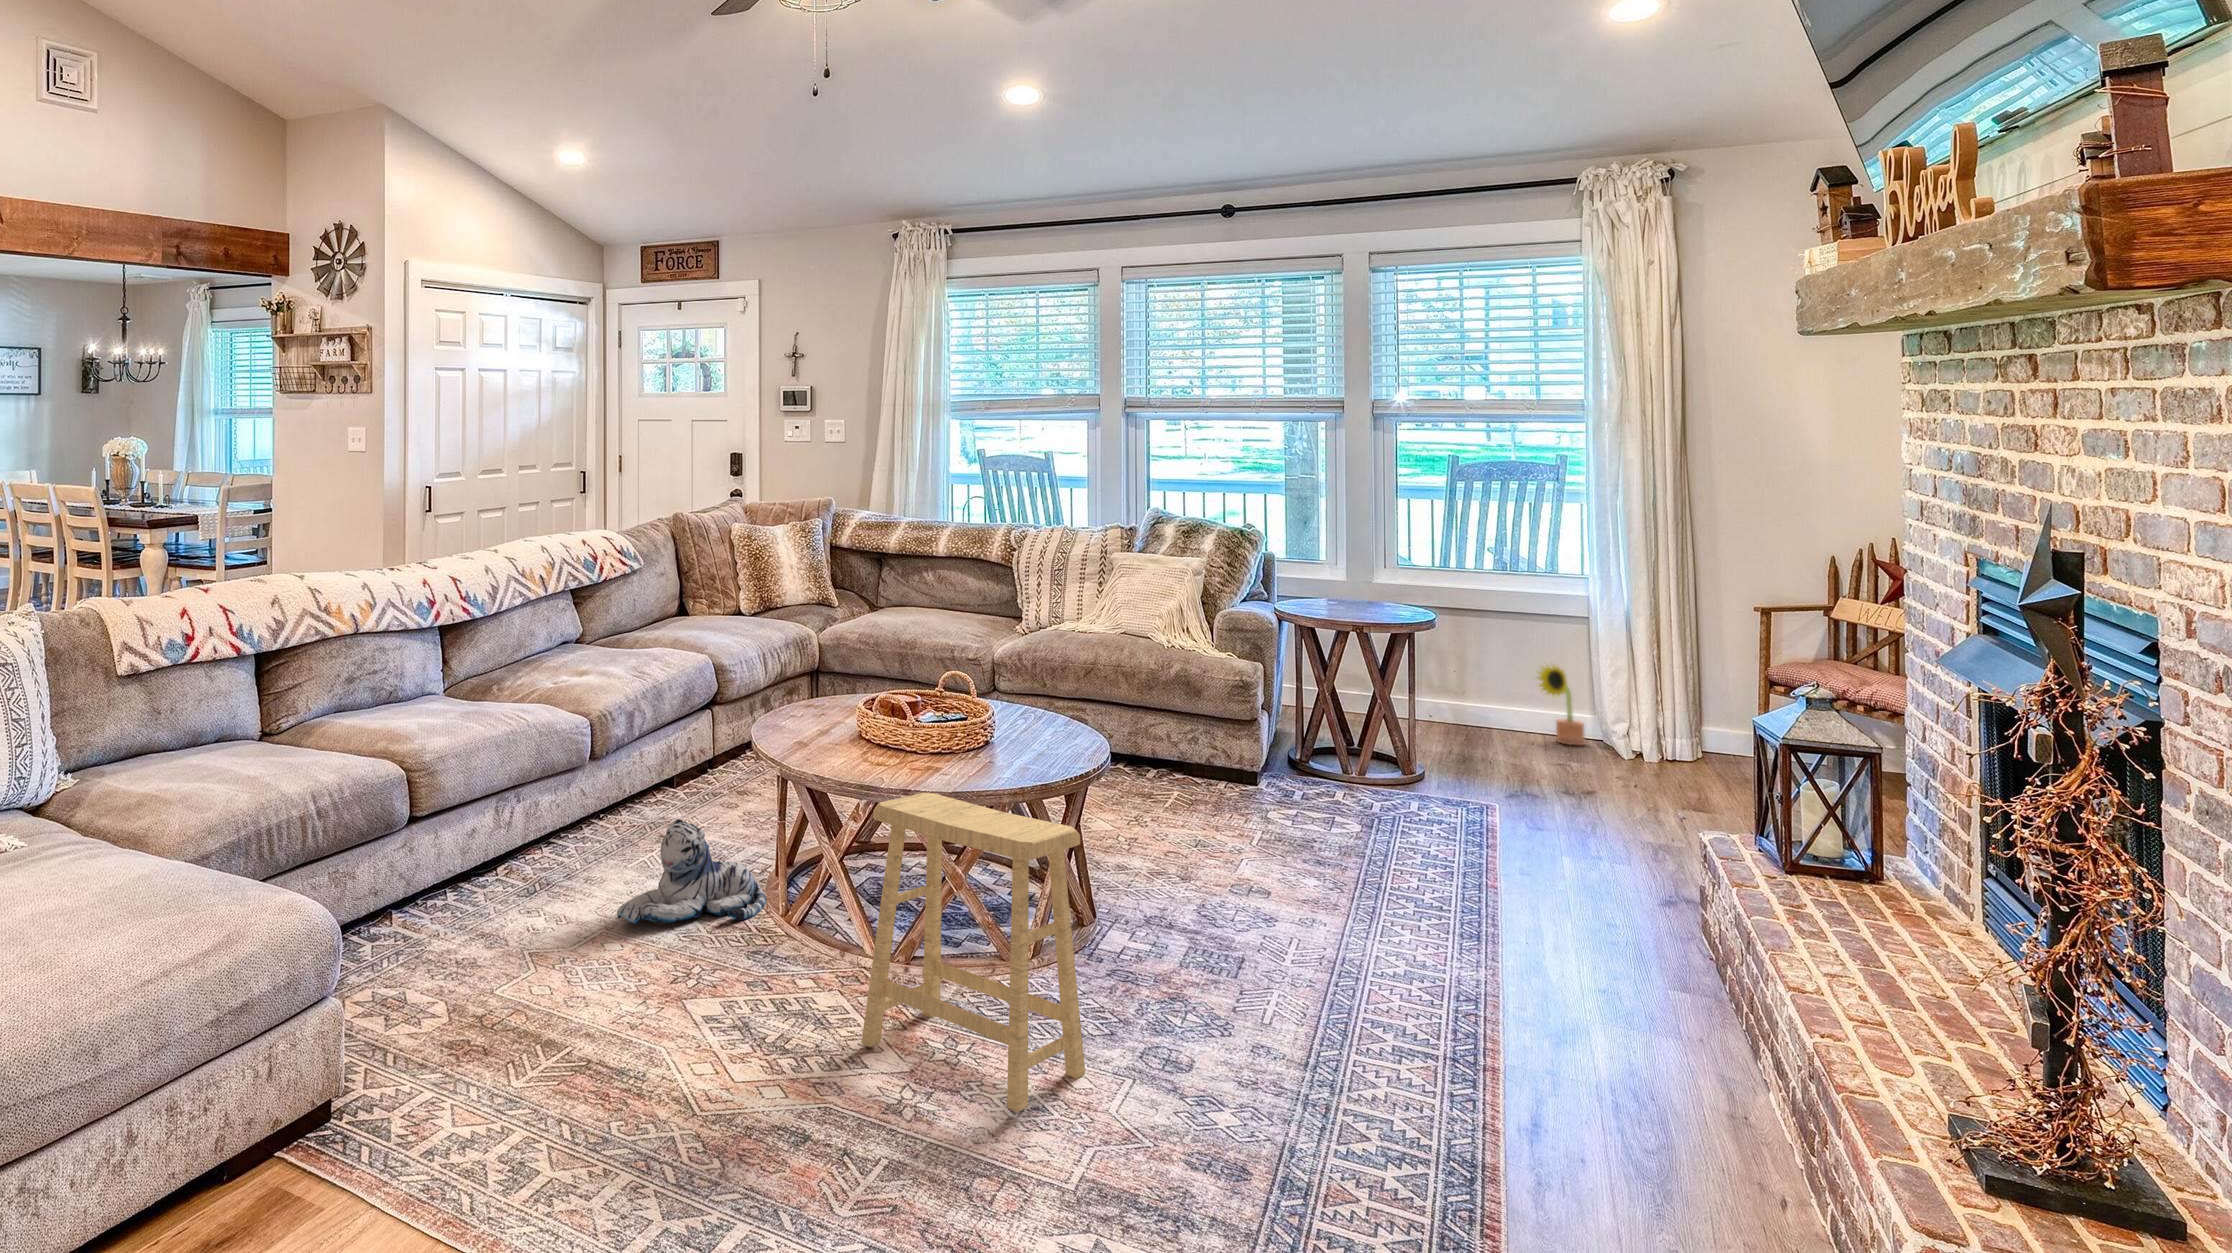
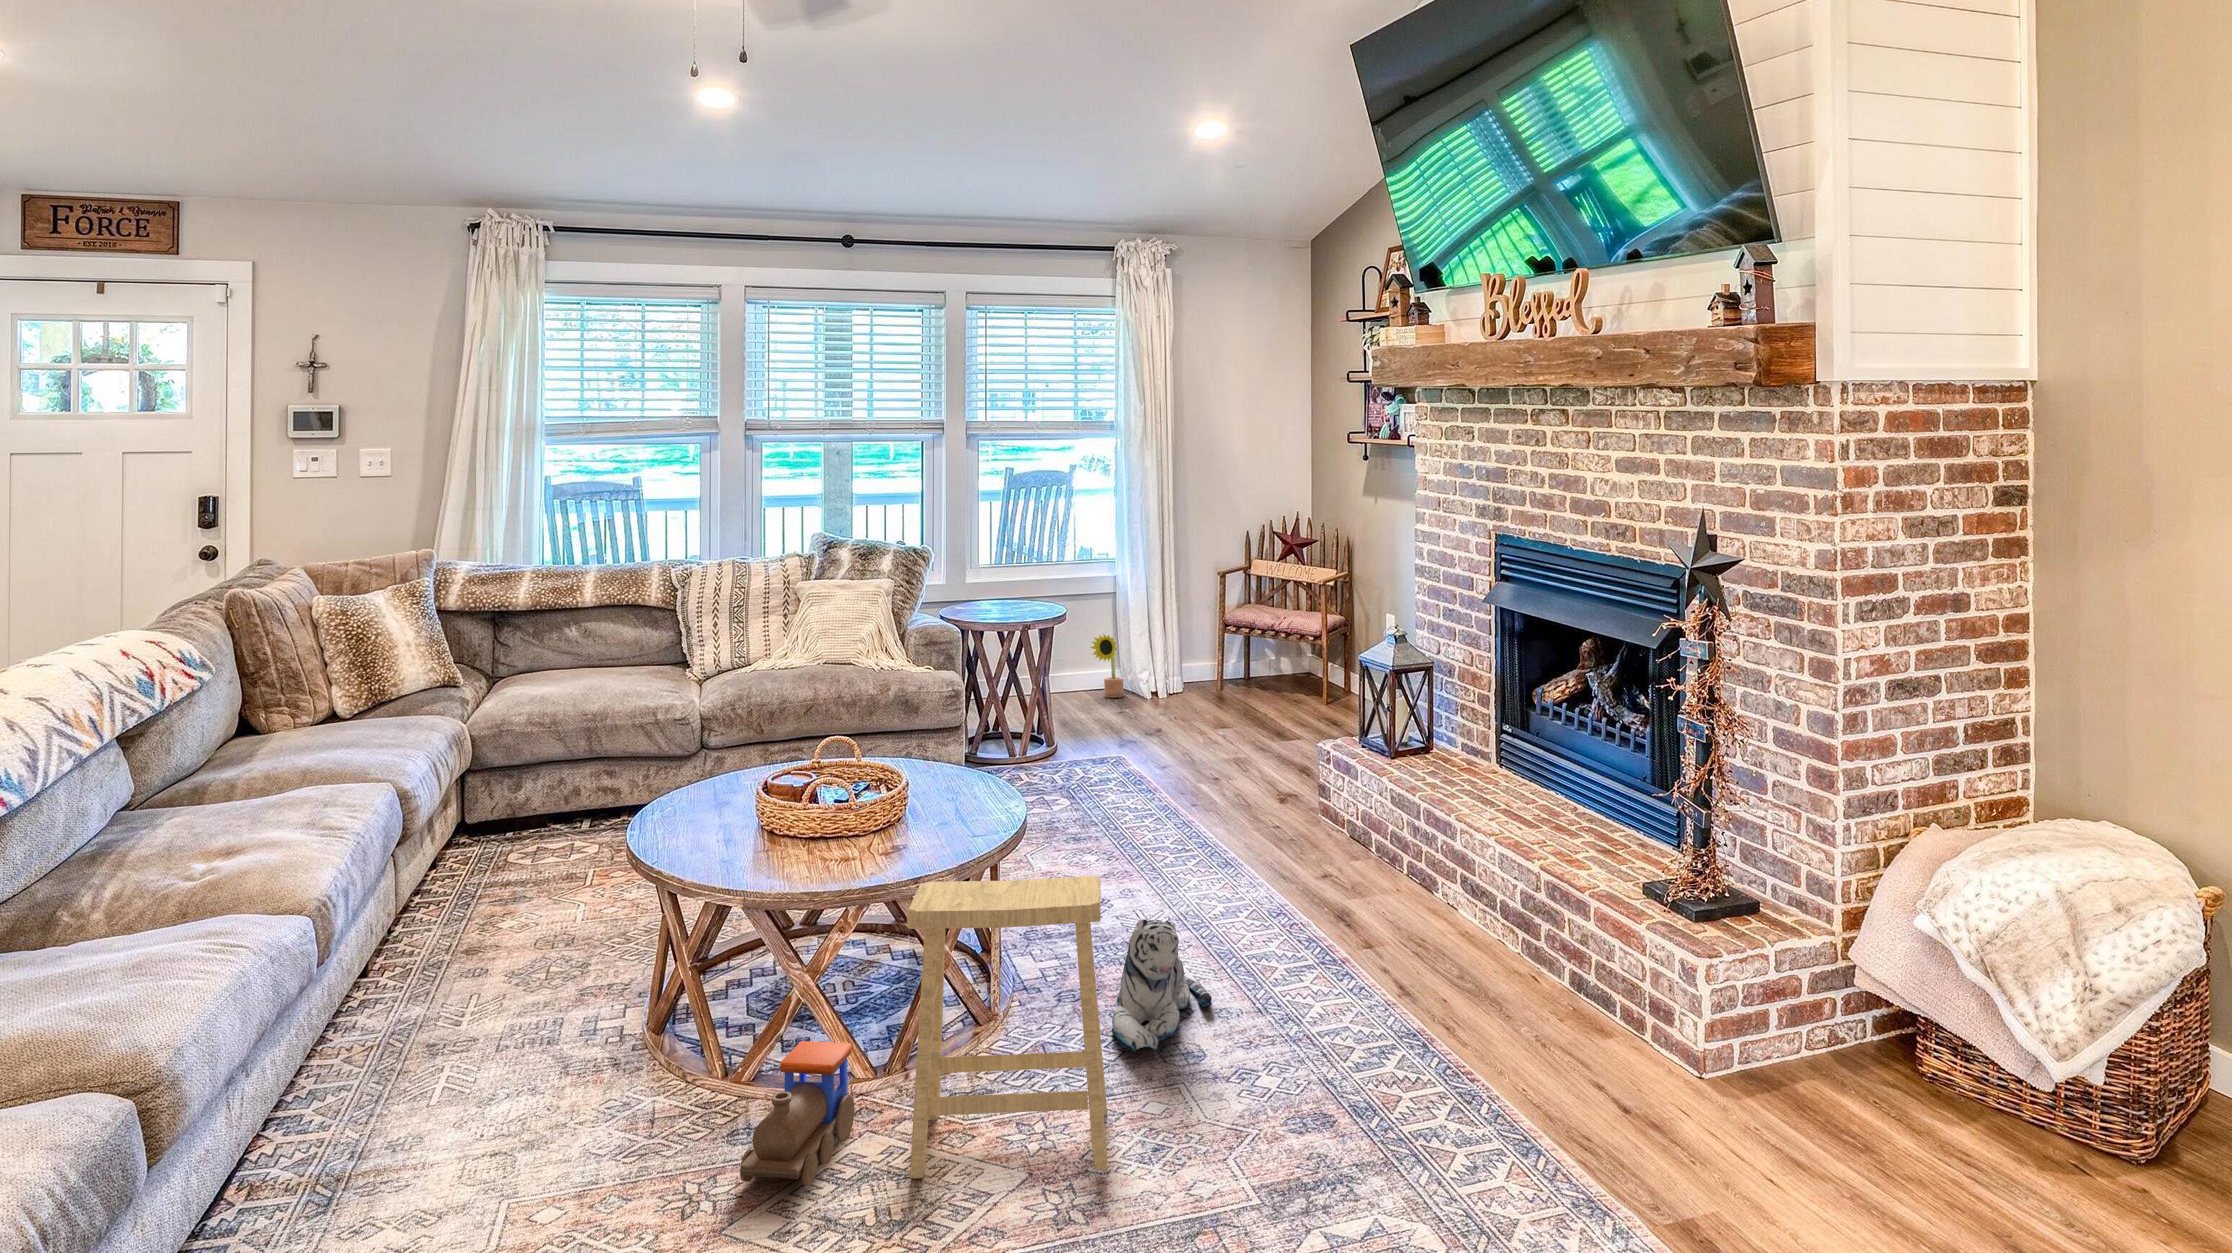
plush toy: present [617,819,767,924] -> present [1112,919,1212,1052]
toy train: none [744,906,868,1014] -> present [740,1041,855,1186]

